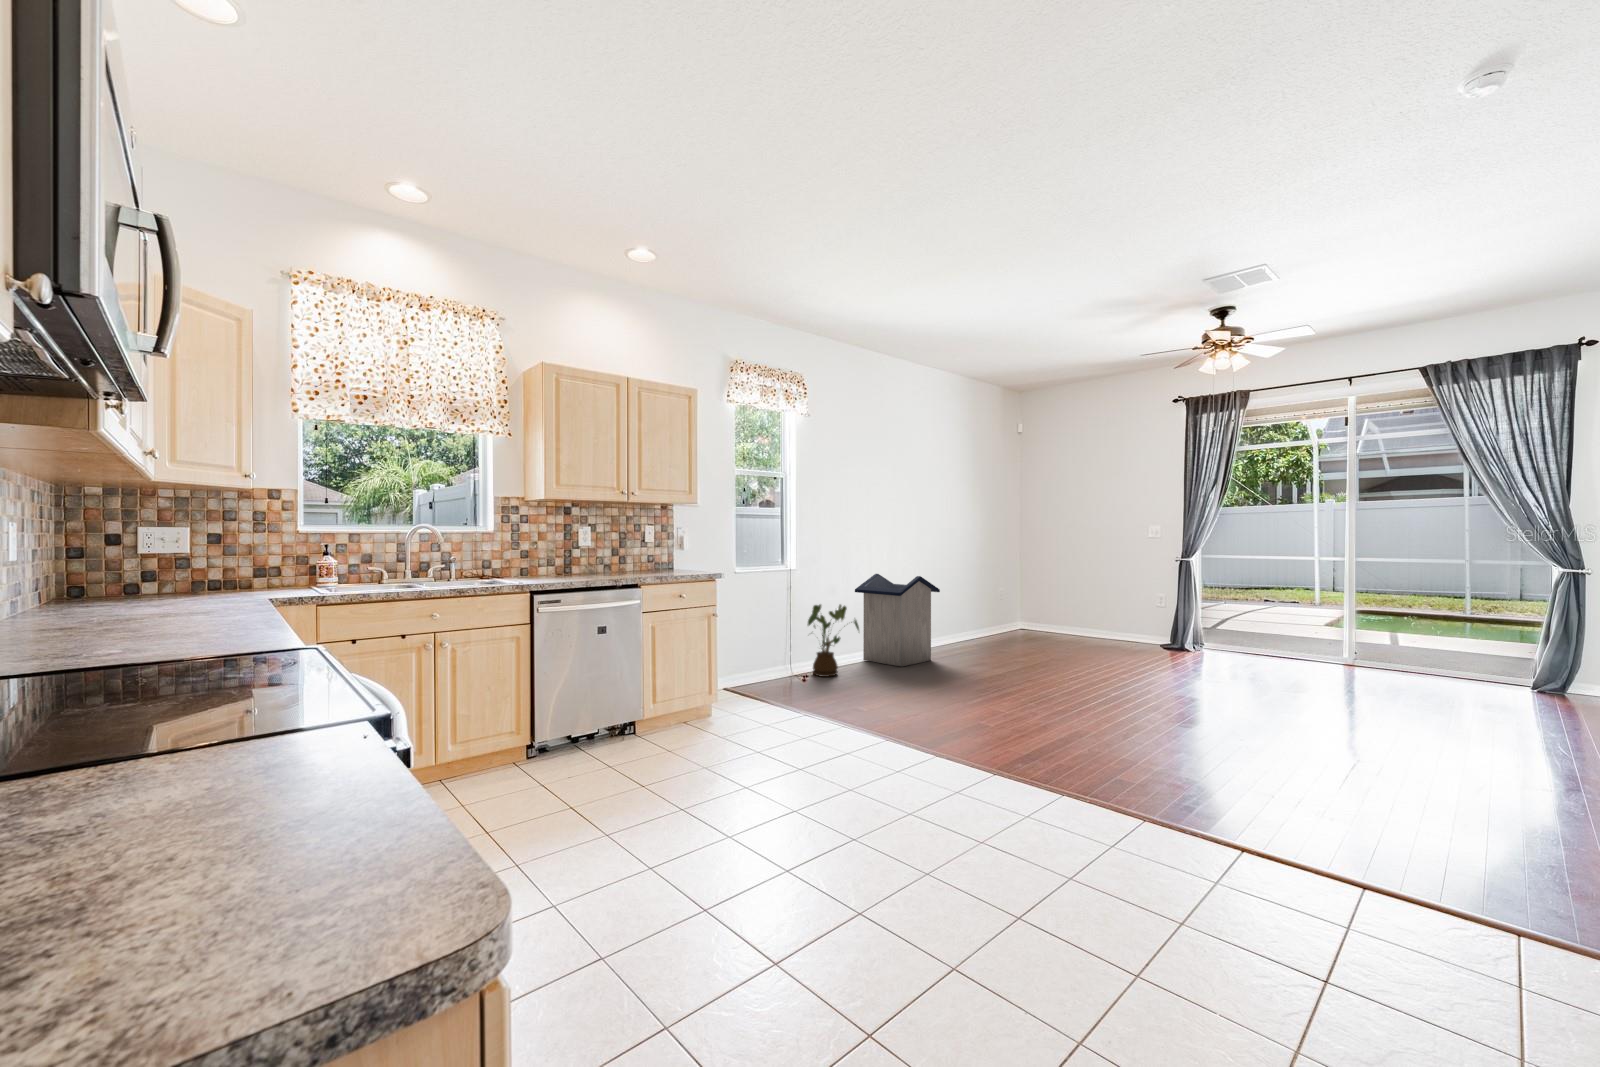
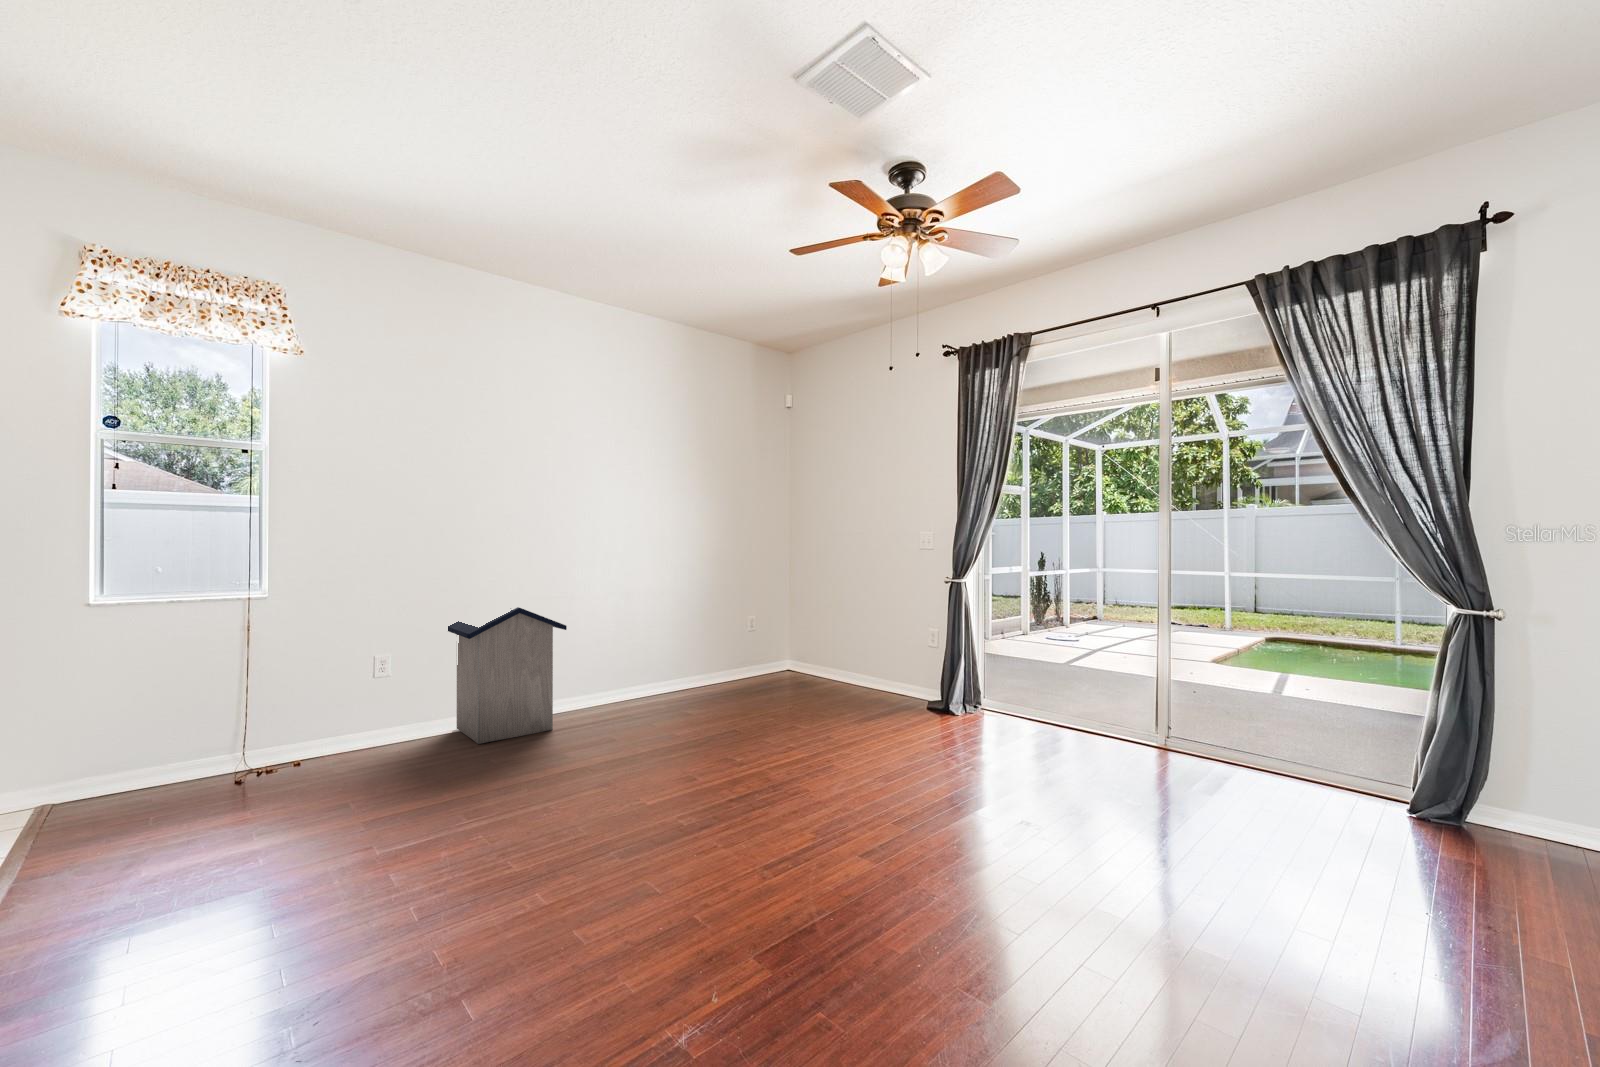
house plant: present [808,605,859,677] -> none [285,651,387,766]

